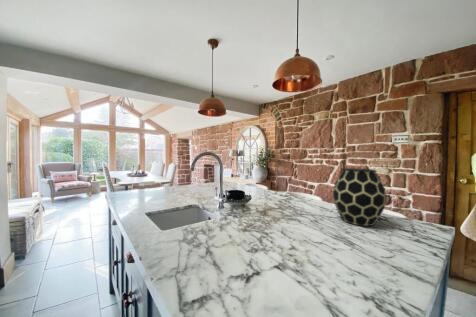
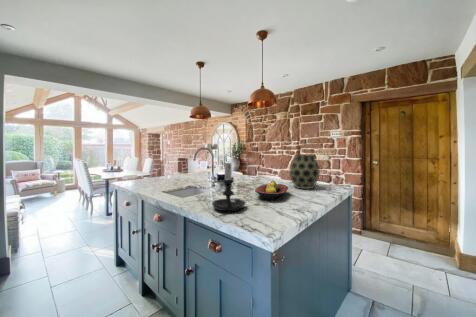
candle holder: none [186,178,250,279] -> present [212,163,246,211]
fruit bowl: none [273,211,331,249] -> present [255,181,288,200]

